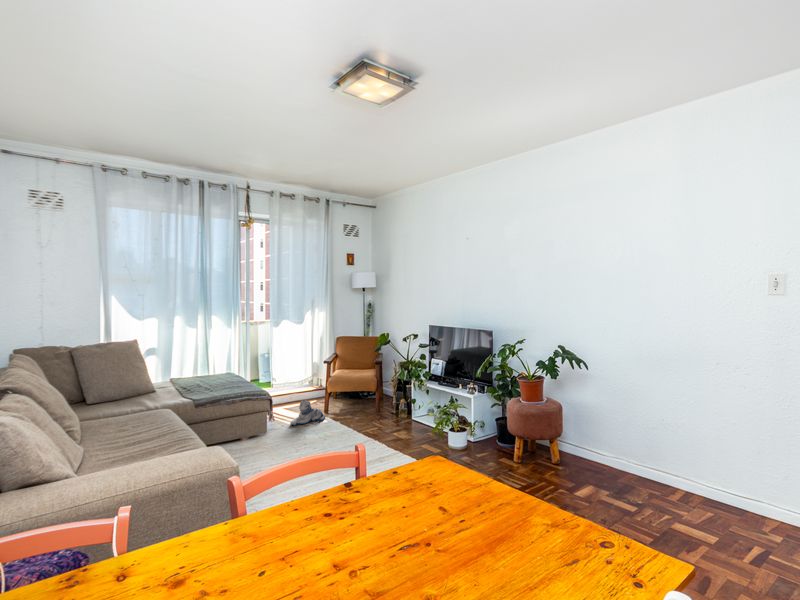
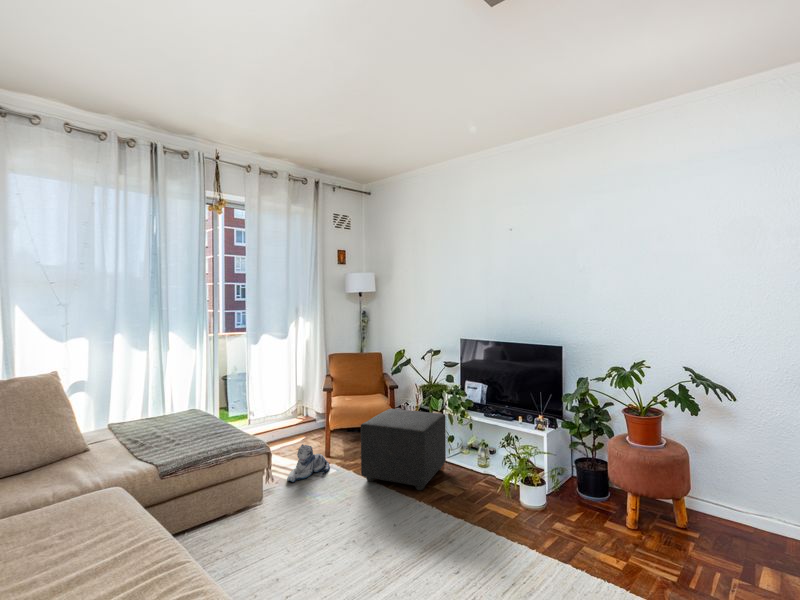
ottoman: none [343,377,411,435] -> present [361,409,446,490]

